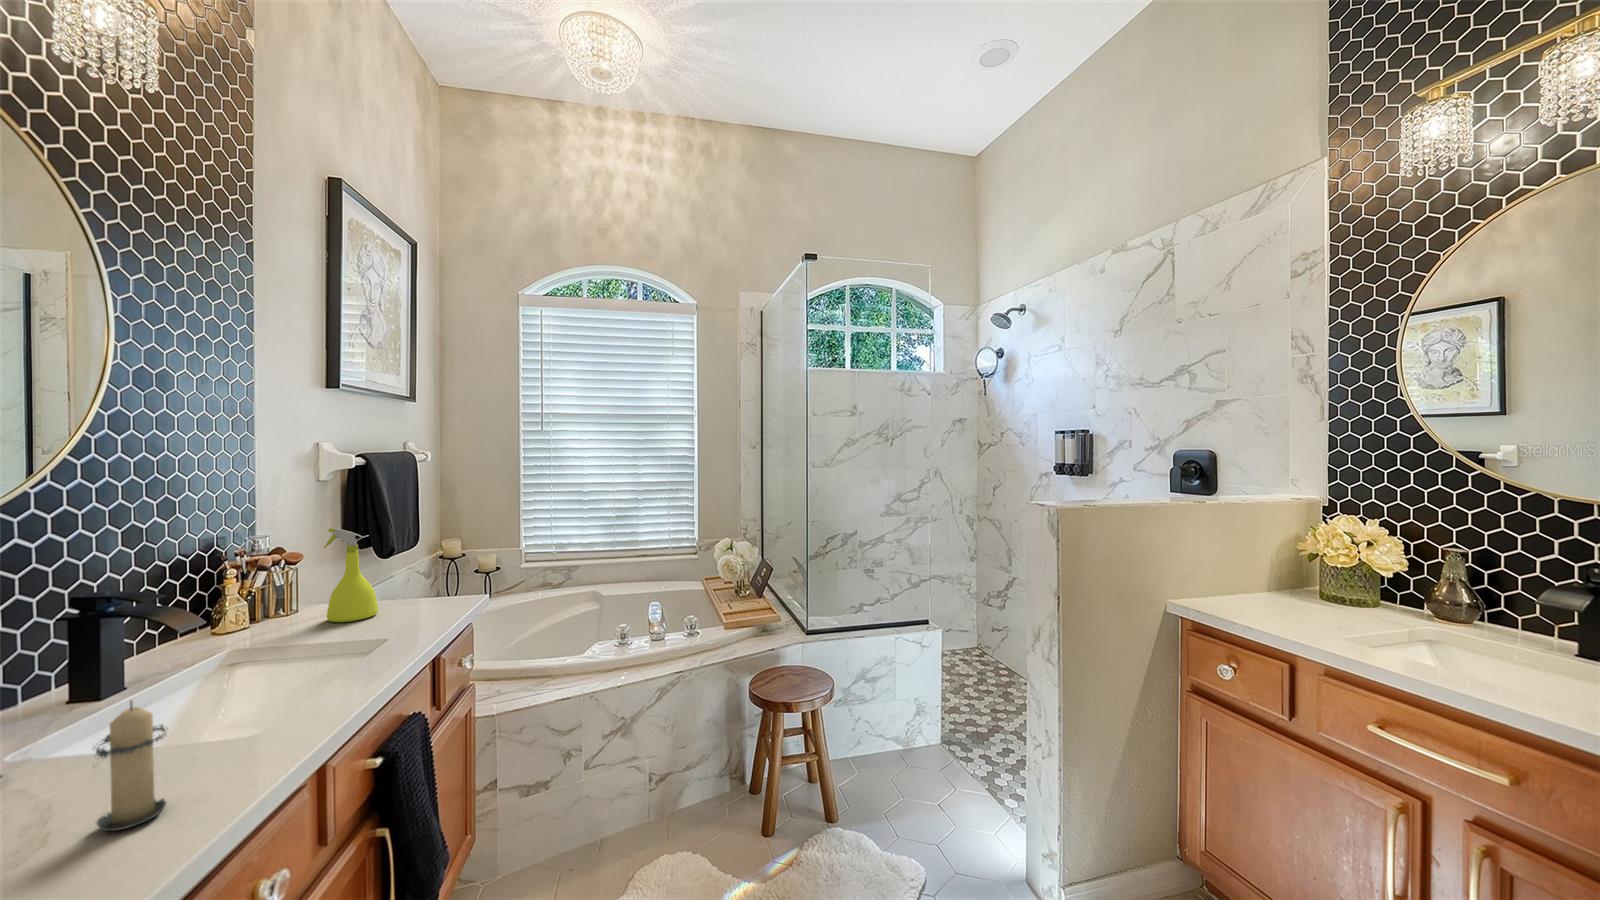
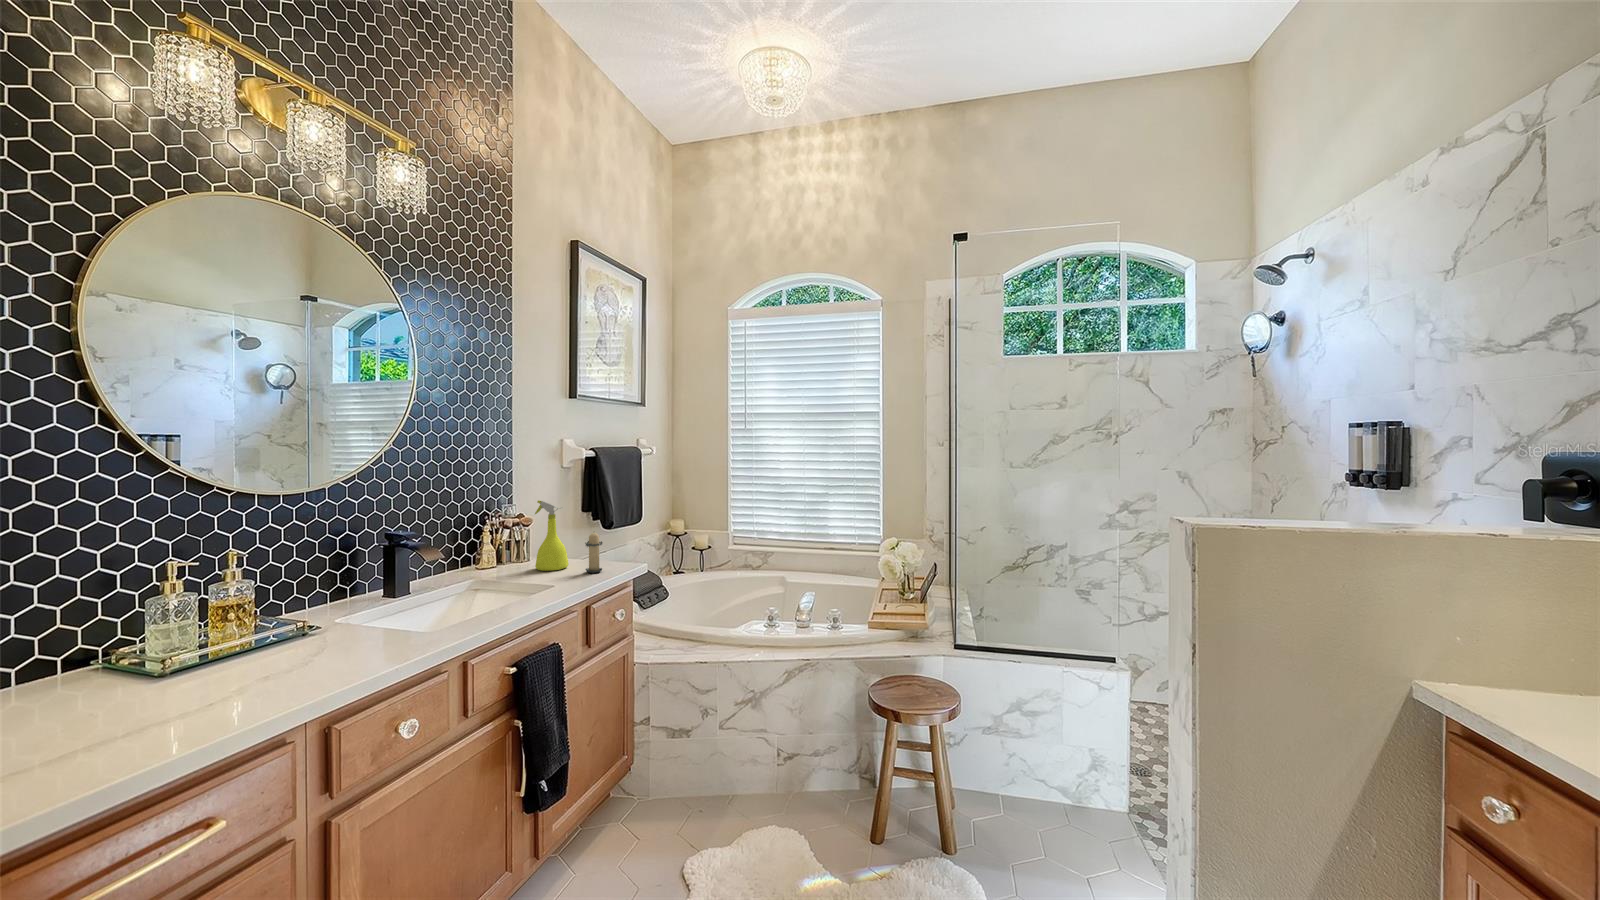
candle: present [93,701,166,831] -> present [585,532,602,573]

